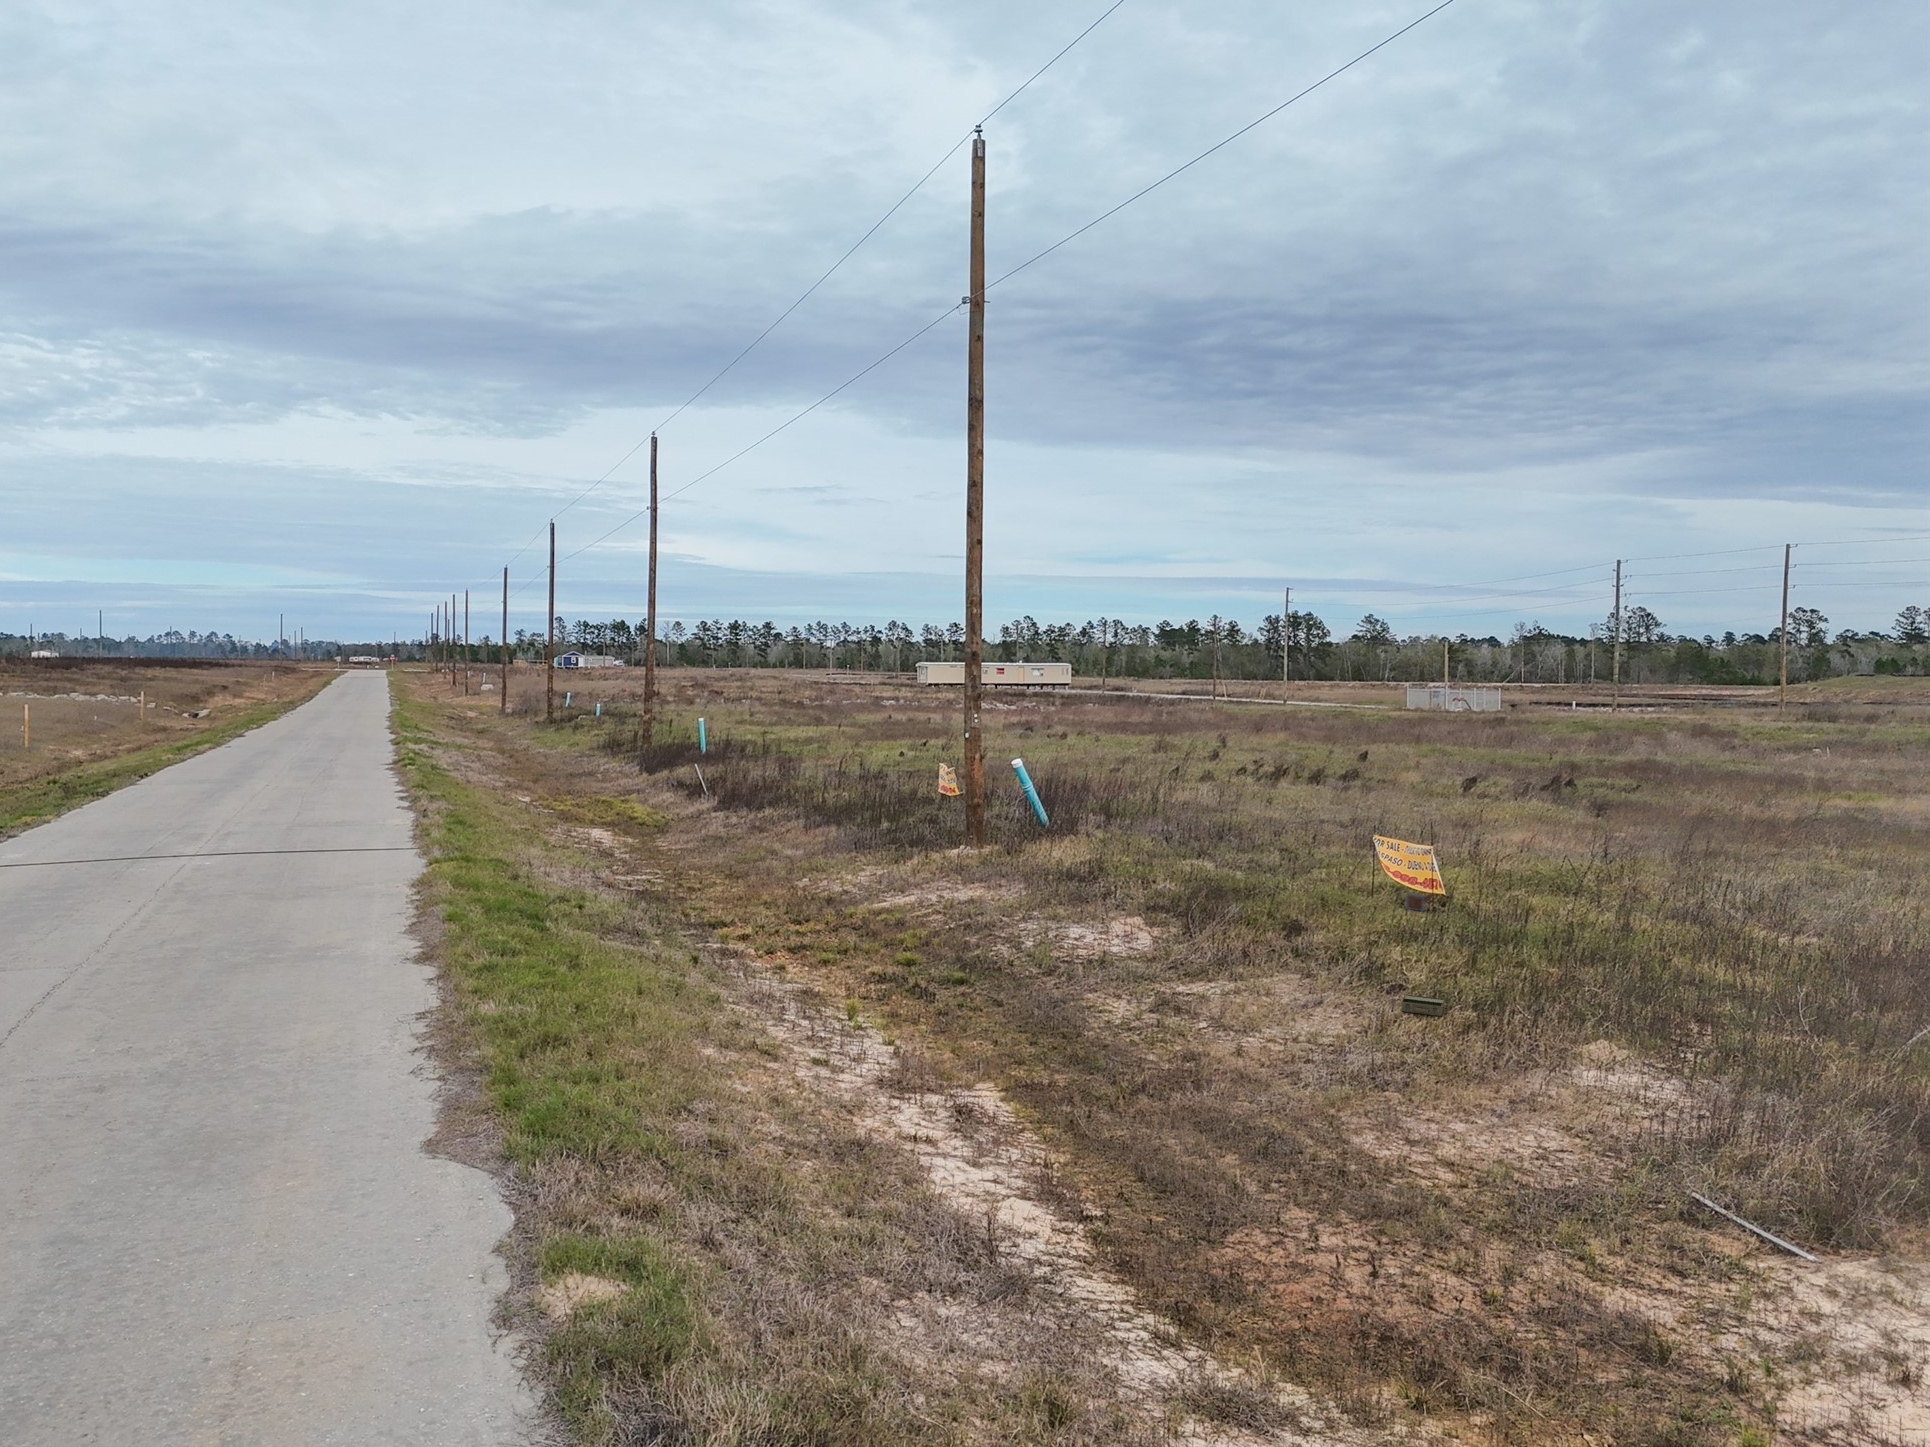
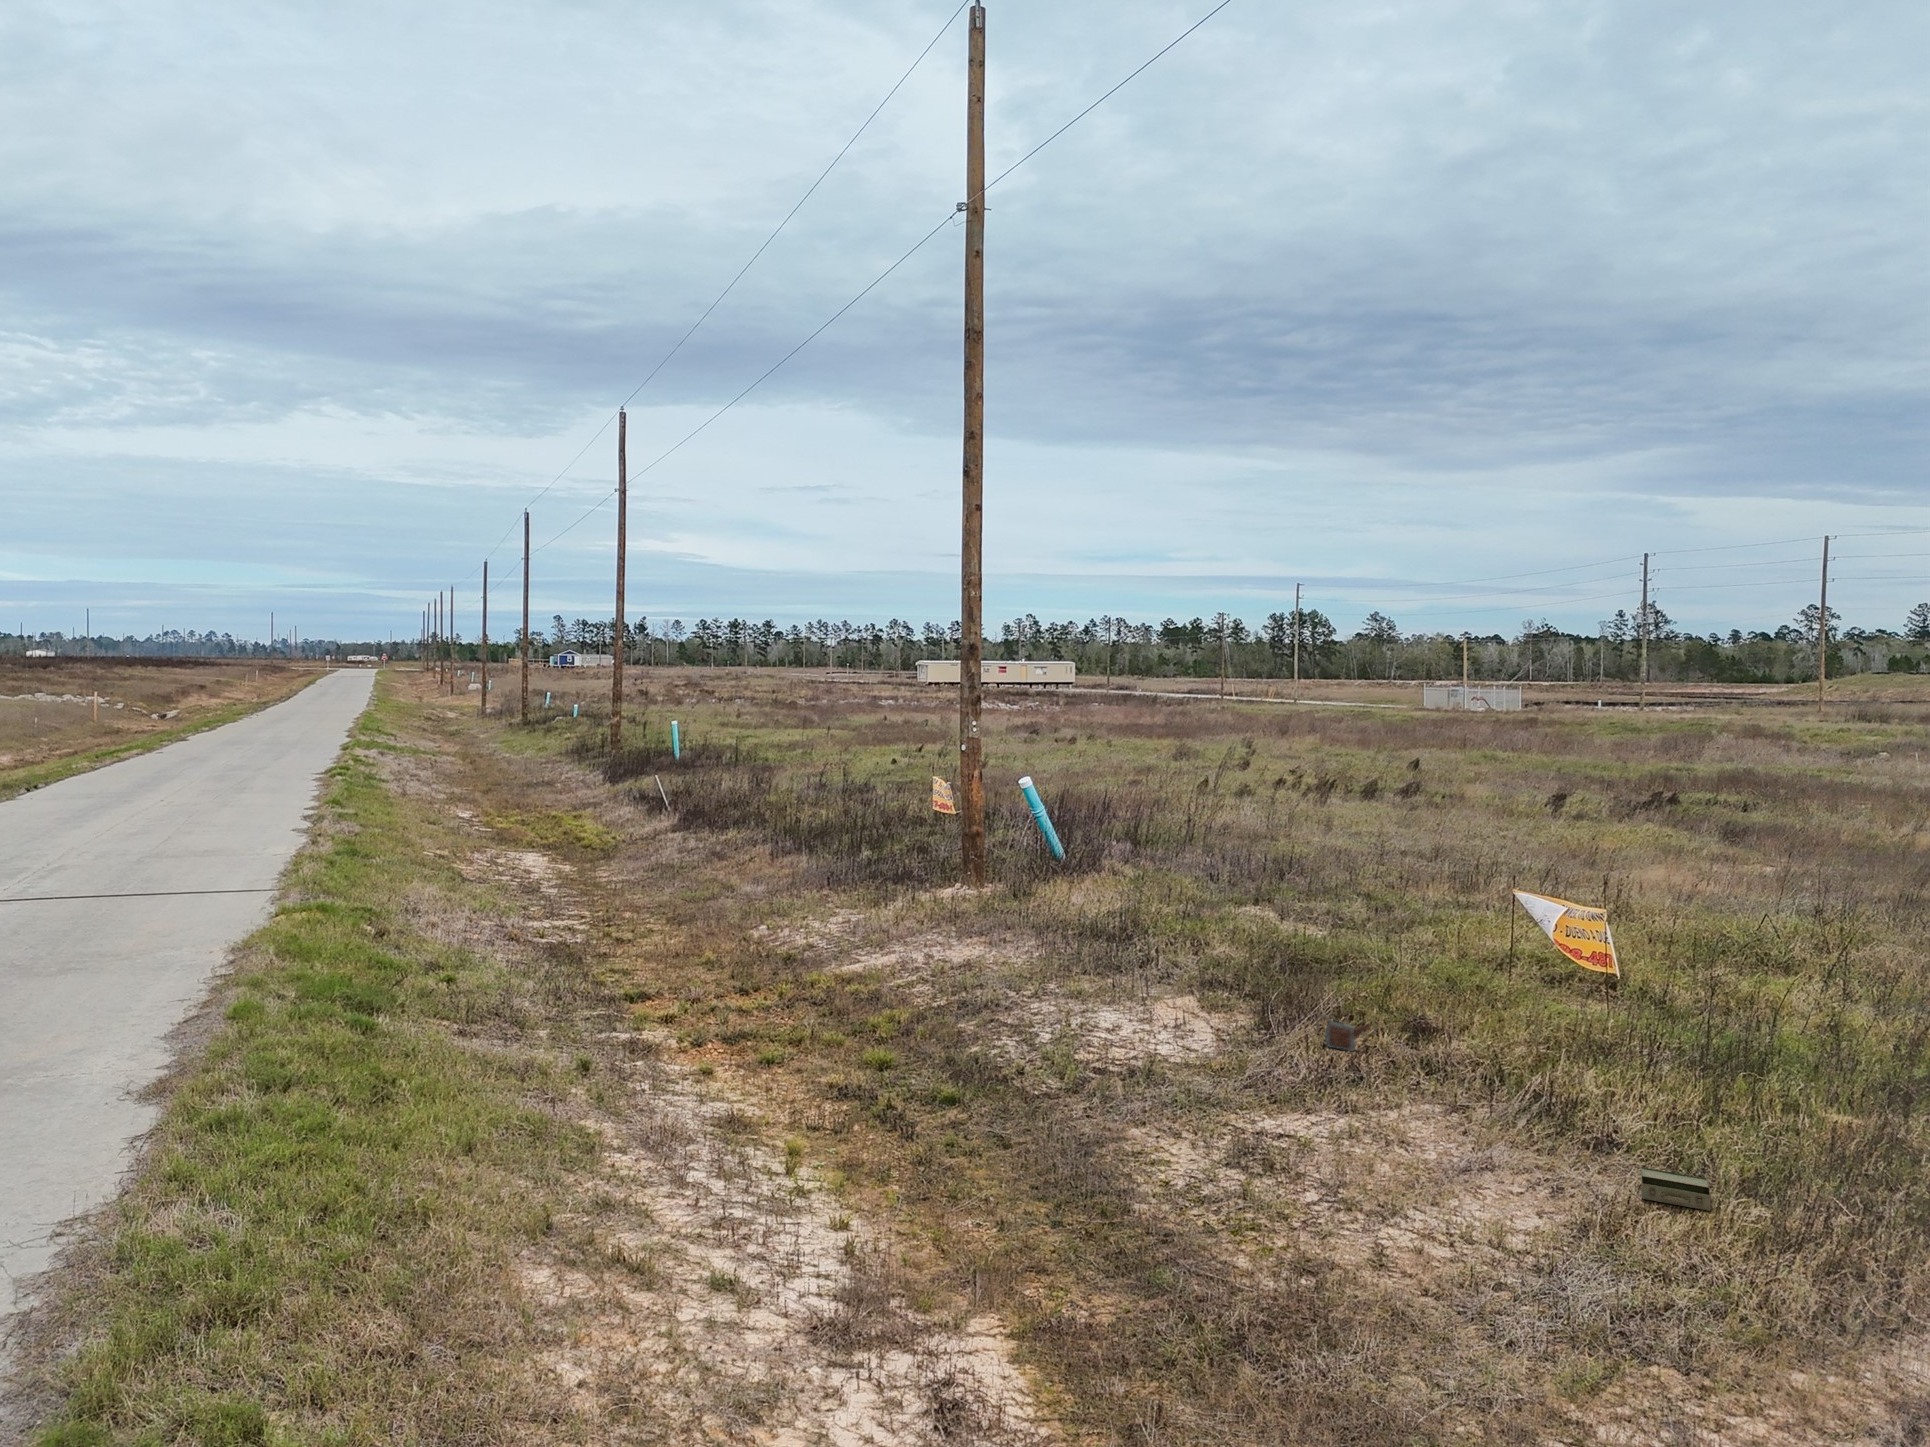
watering can: present [1399,889,1435,911] -> present [1316,1015,1370,1051]

